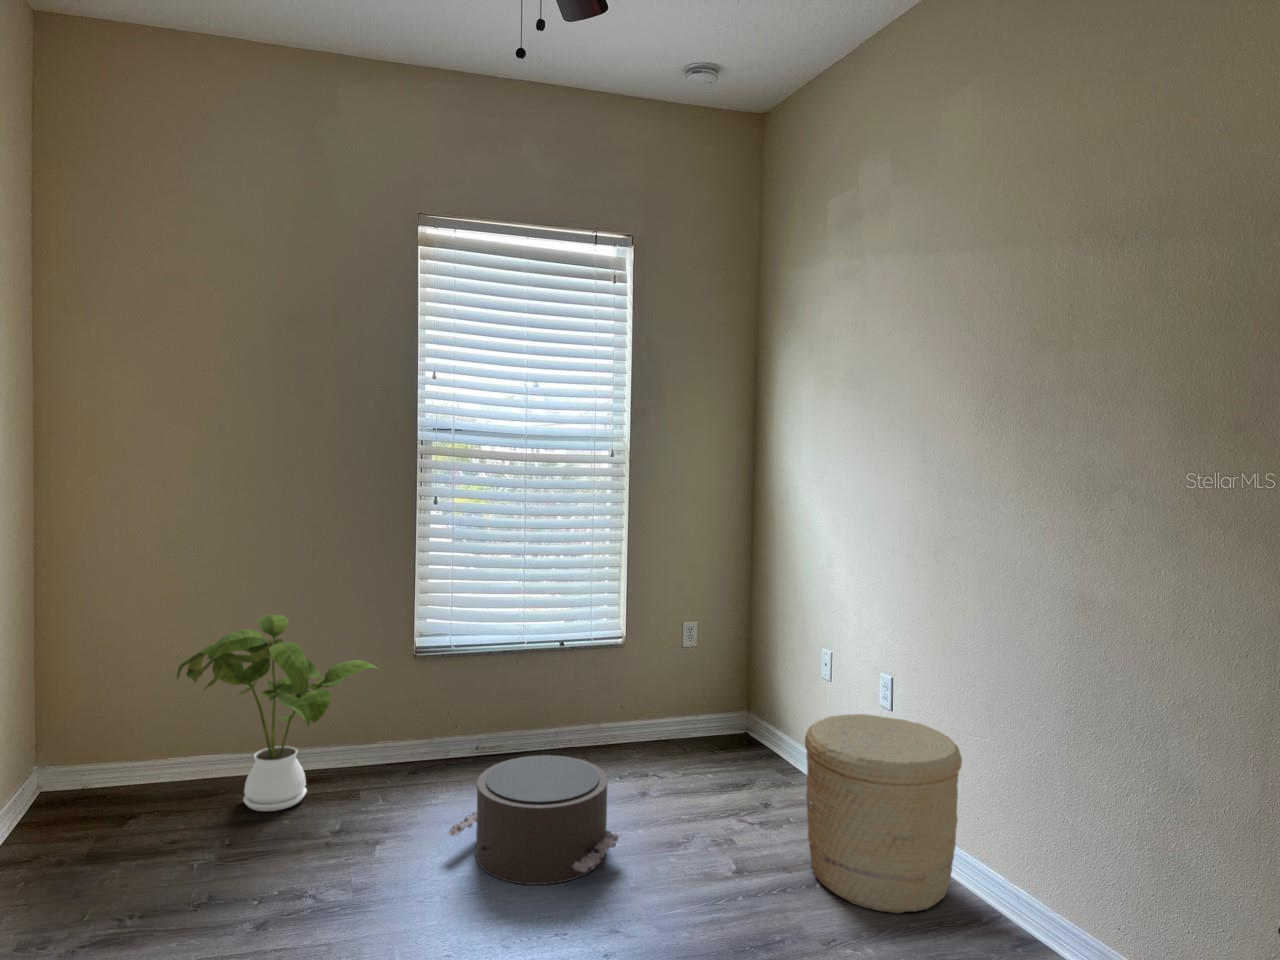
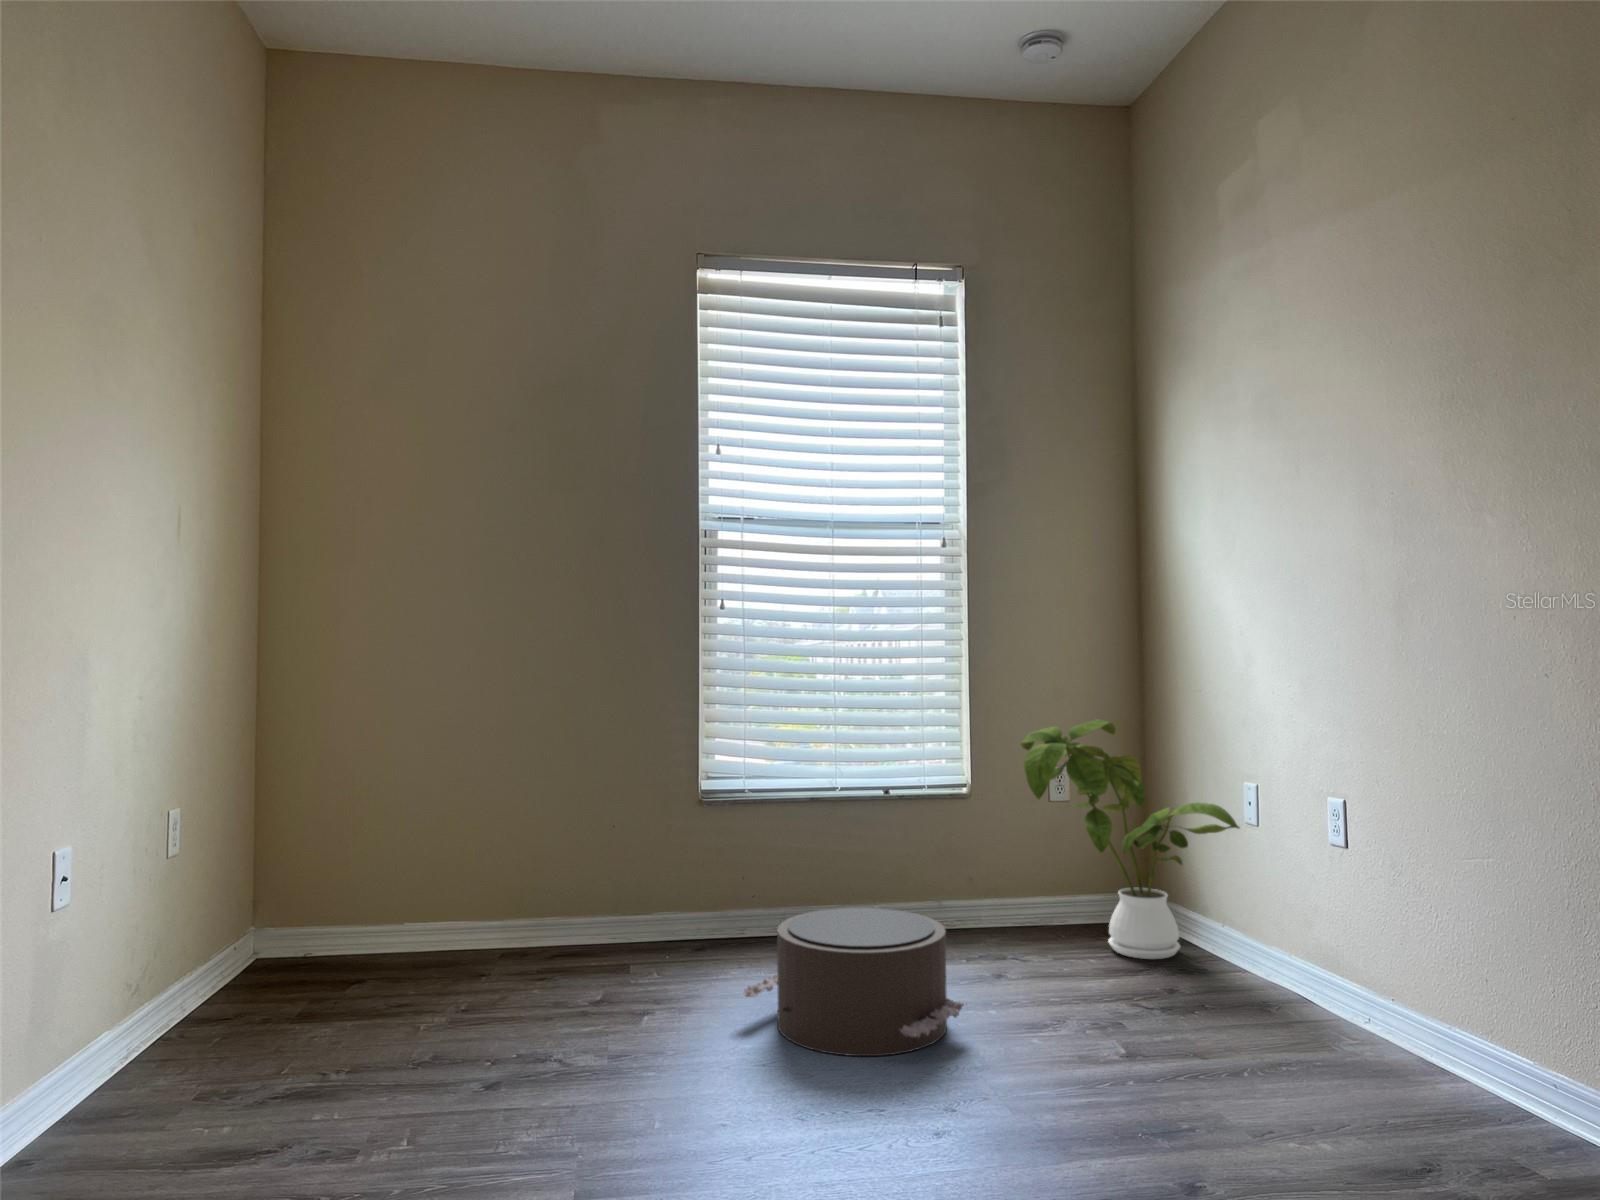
house plant: present [177,615,380,811] -> present [1021,719,1240,959]
woven basket: present [805,714,962,913] -> none [1216,848,1452,1110]

